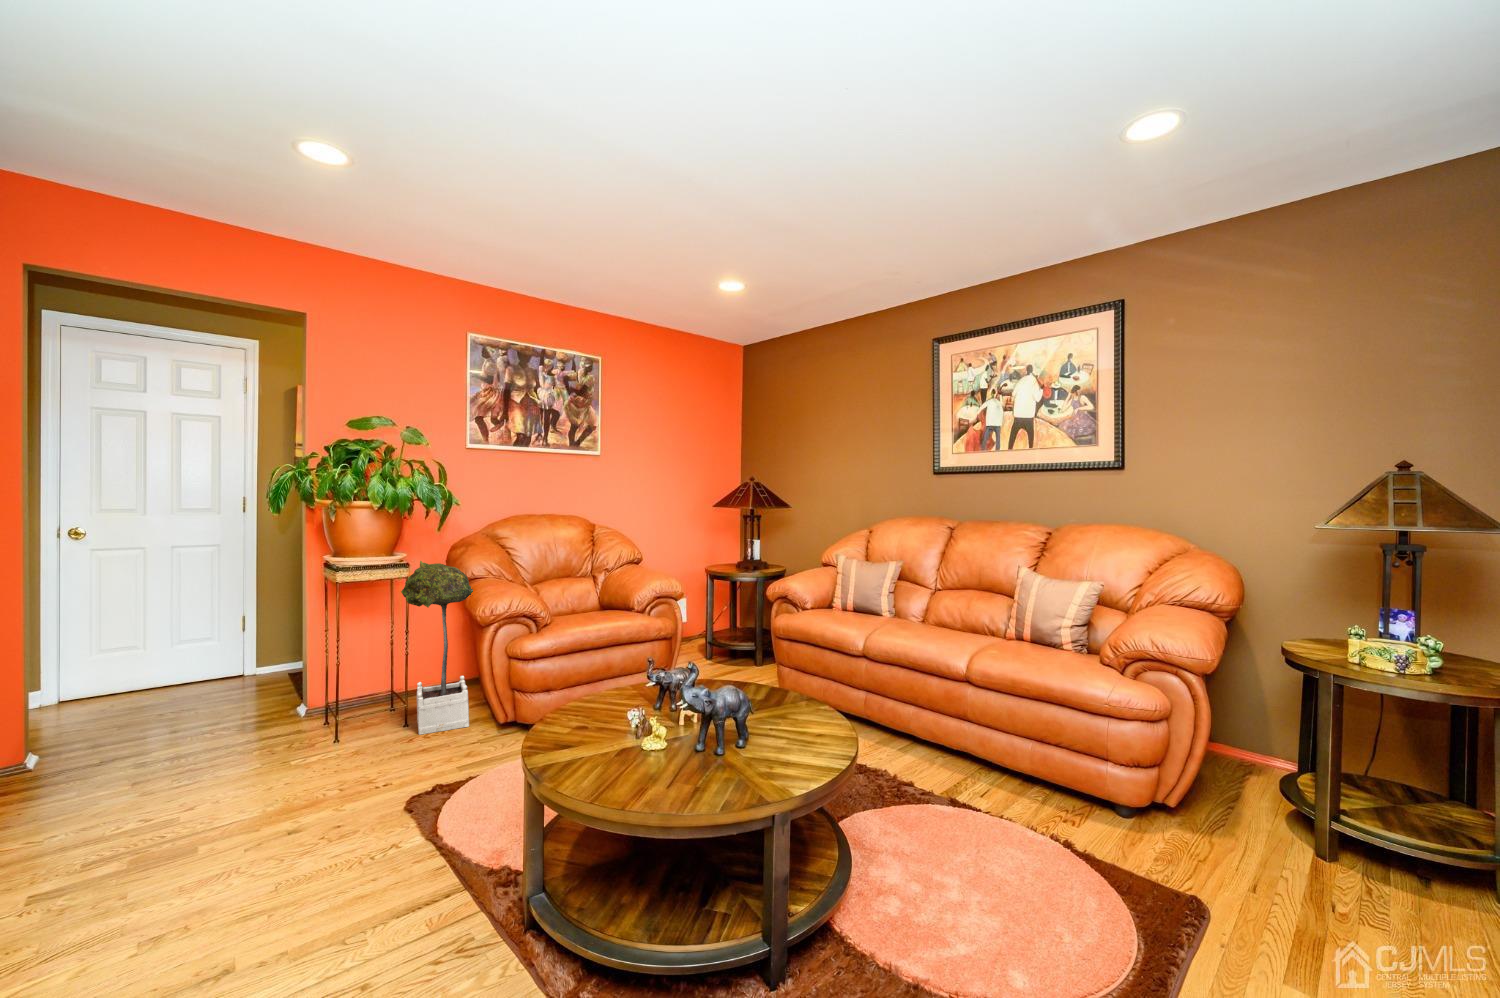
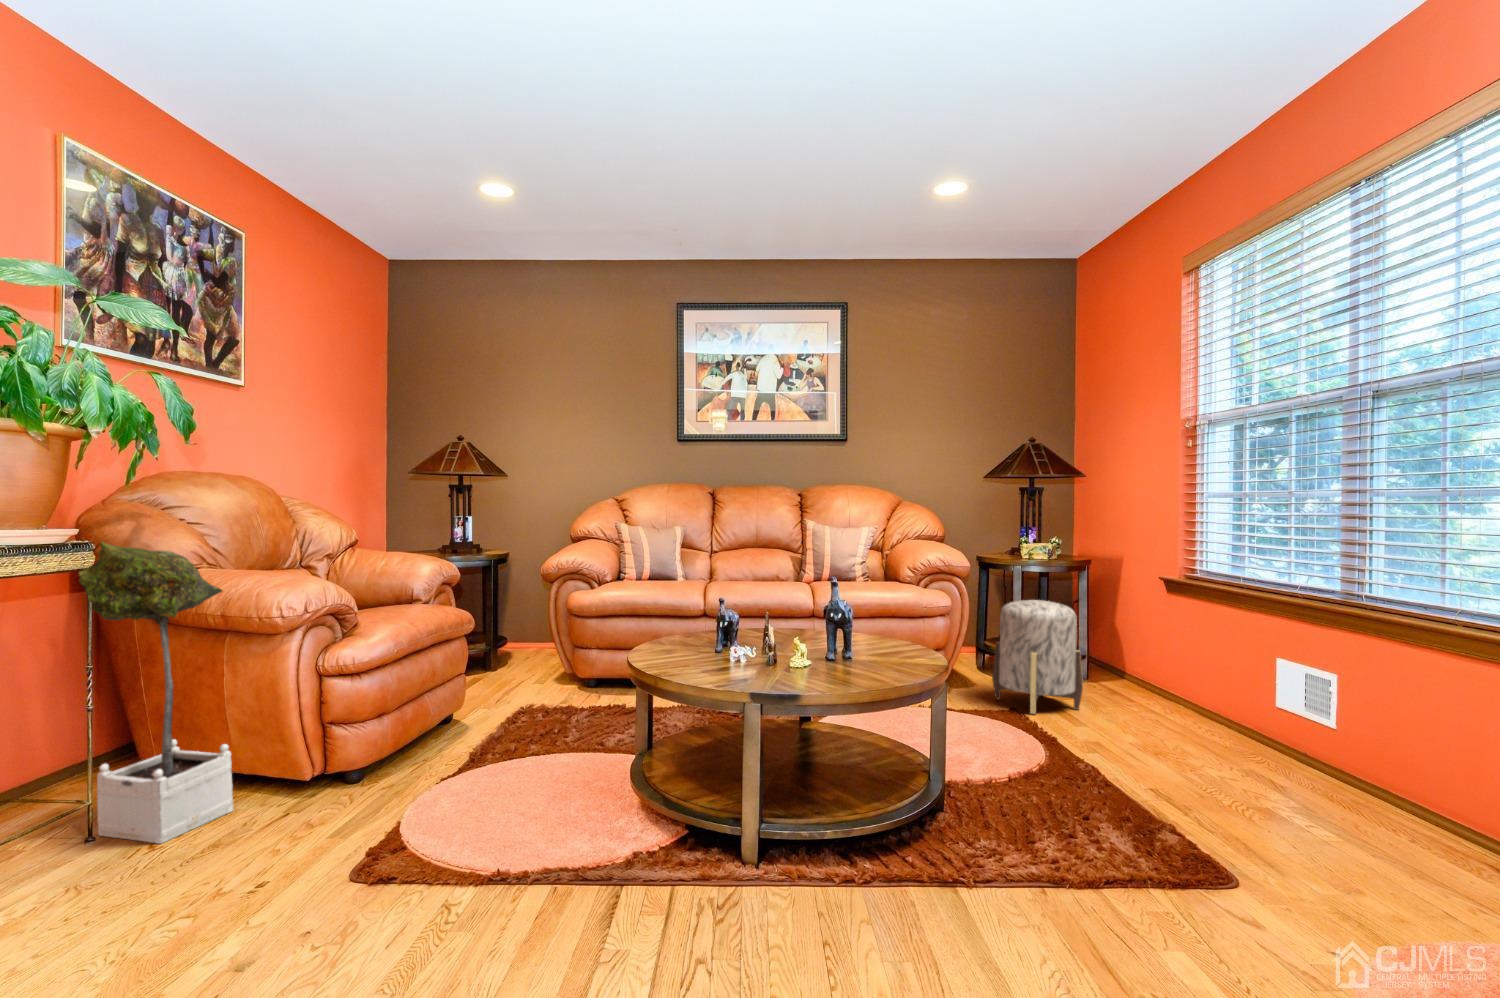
ottoman: none [1179,730,1331,951] -> present [992,600,1083,714]

